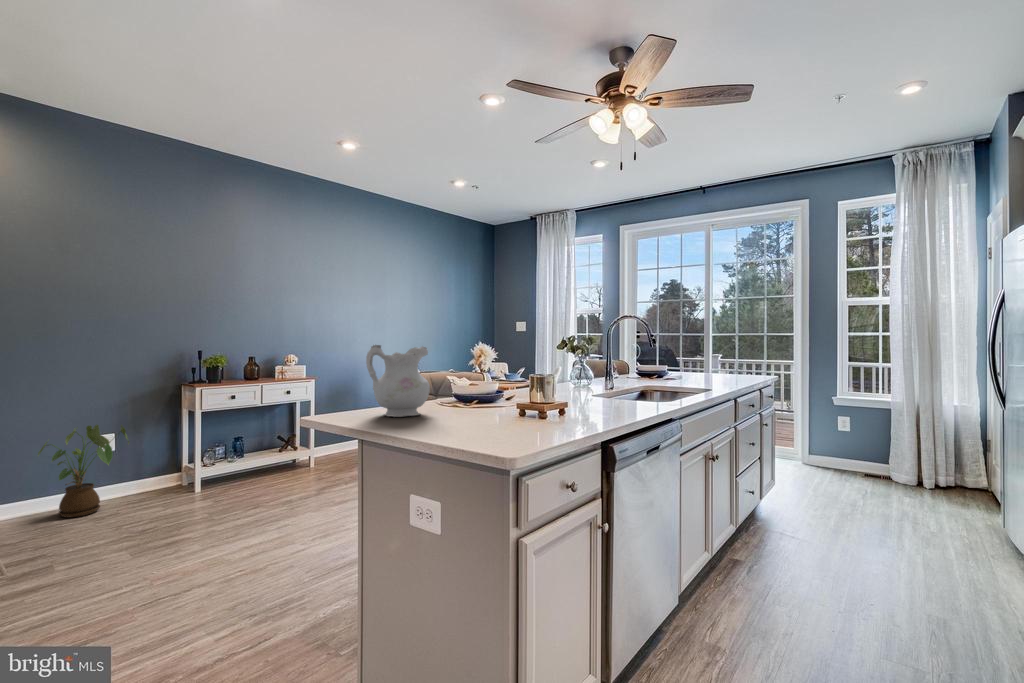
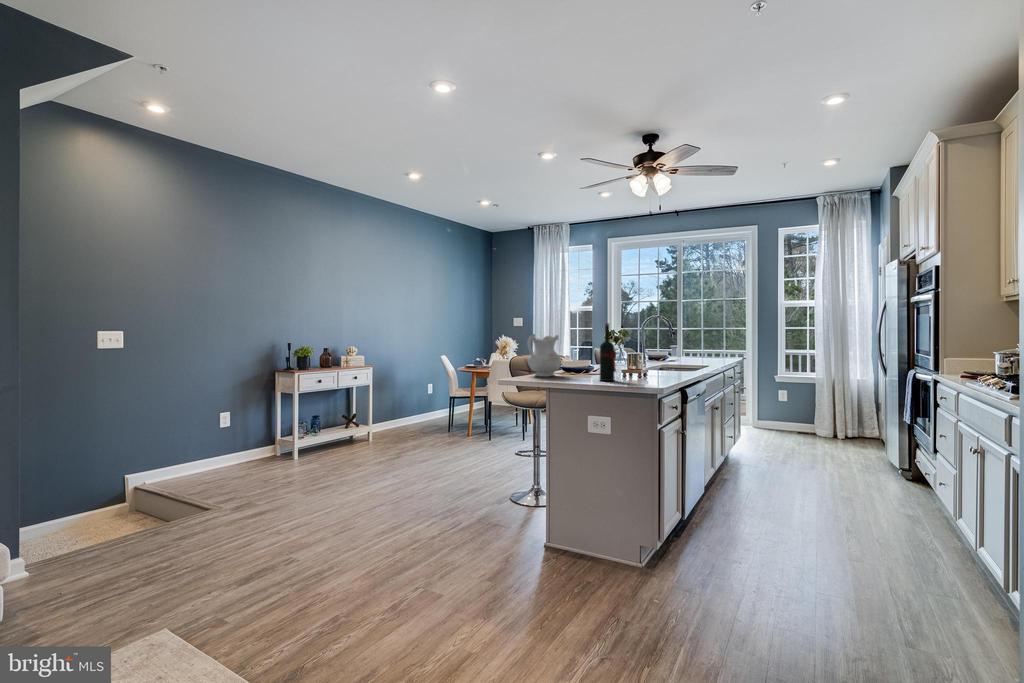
wine bottle: none [456,327,484,436] -> present [600,323,616,381]
house plant: present [38,425,129,518] -> none [192,402,251,475]

